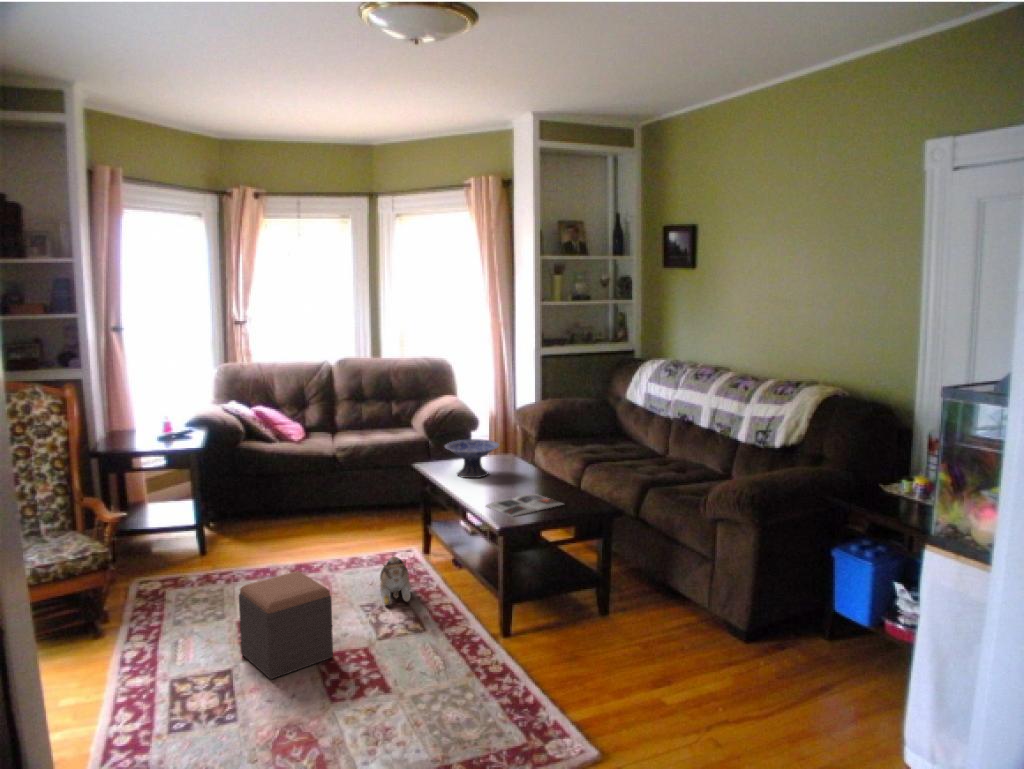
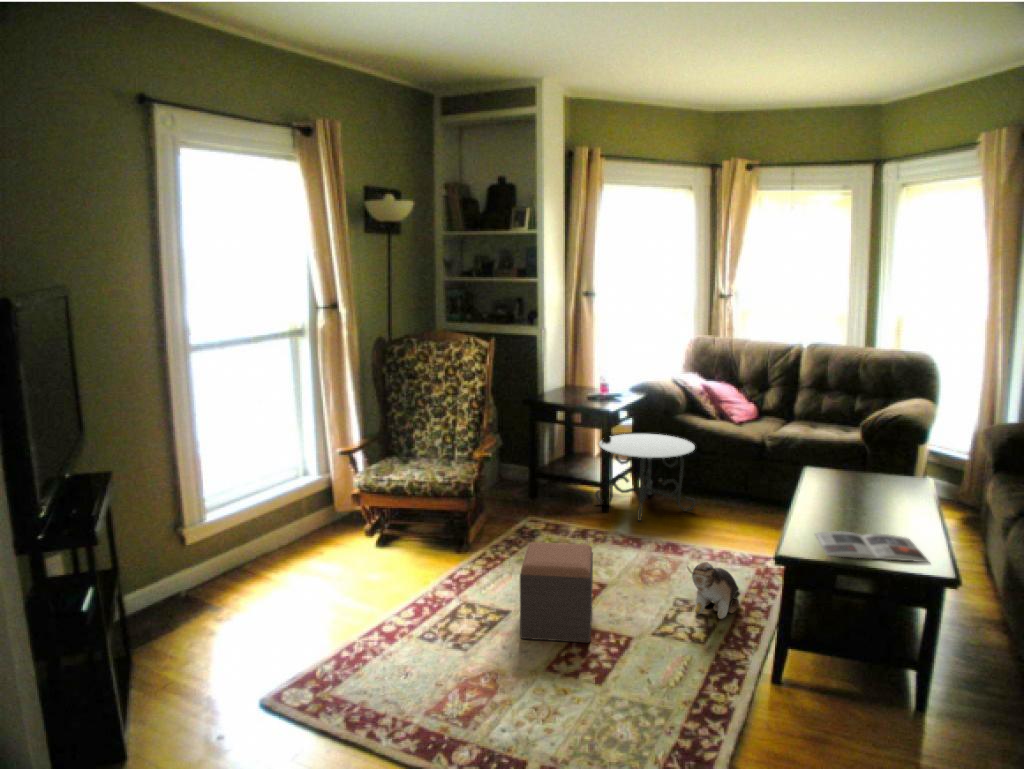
decorative bowl: present [445,439,499,478] -> none [830,449,909,501]
side table: none [183,465,289,553] -> present [595,434,696,522]

